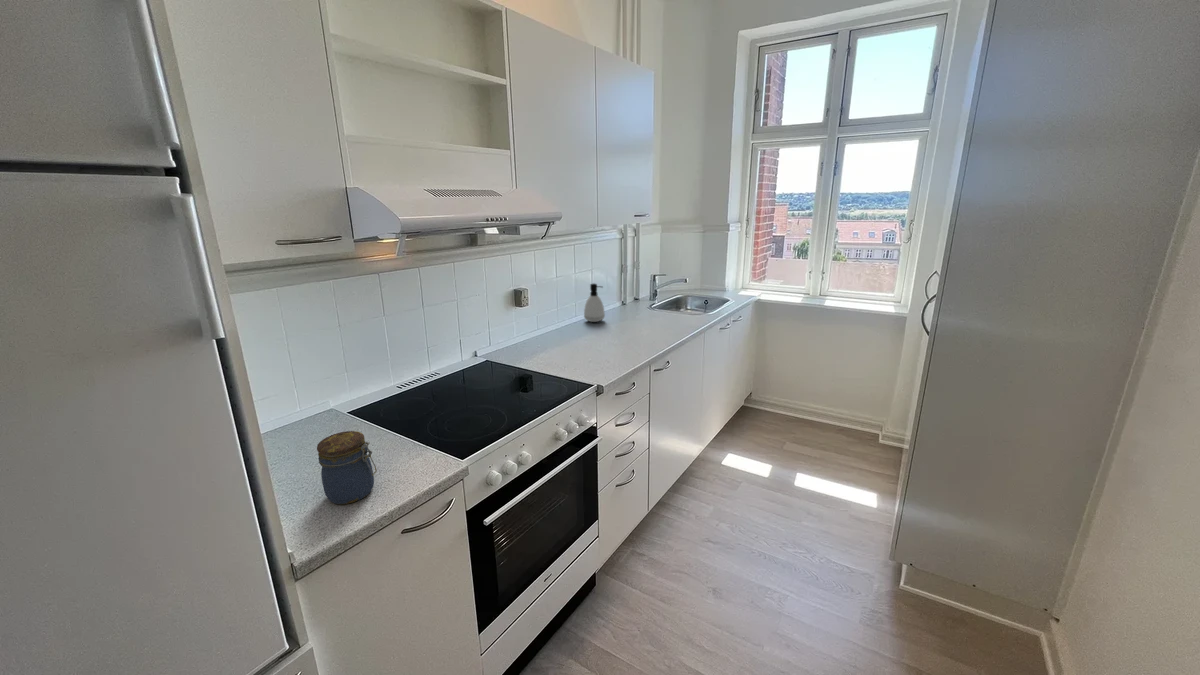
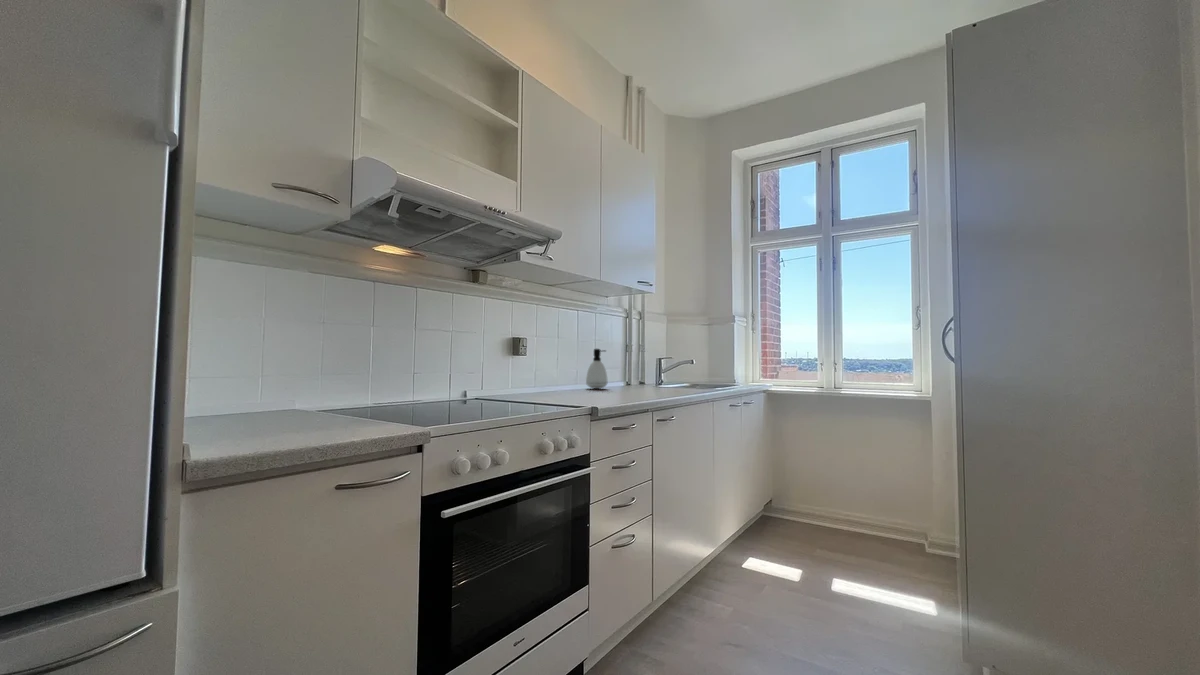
jar: present [317,431,377,504] -> none [254,364,321,441]

